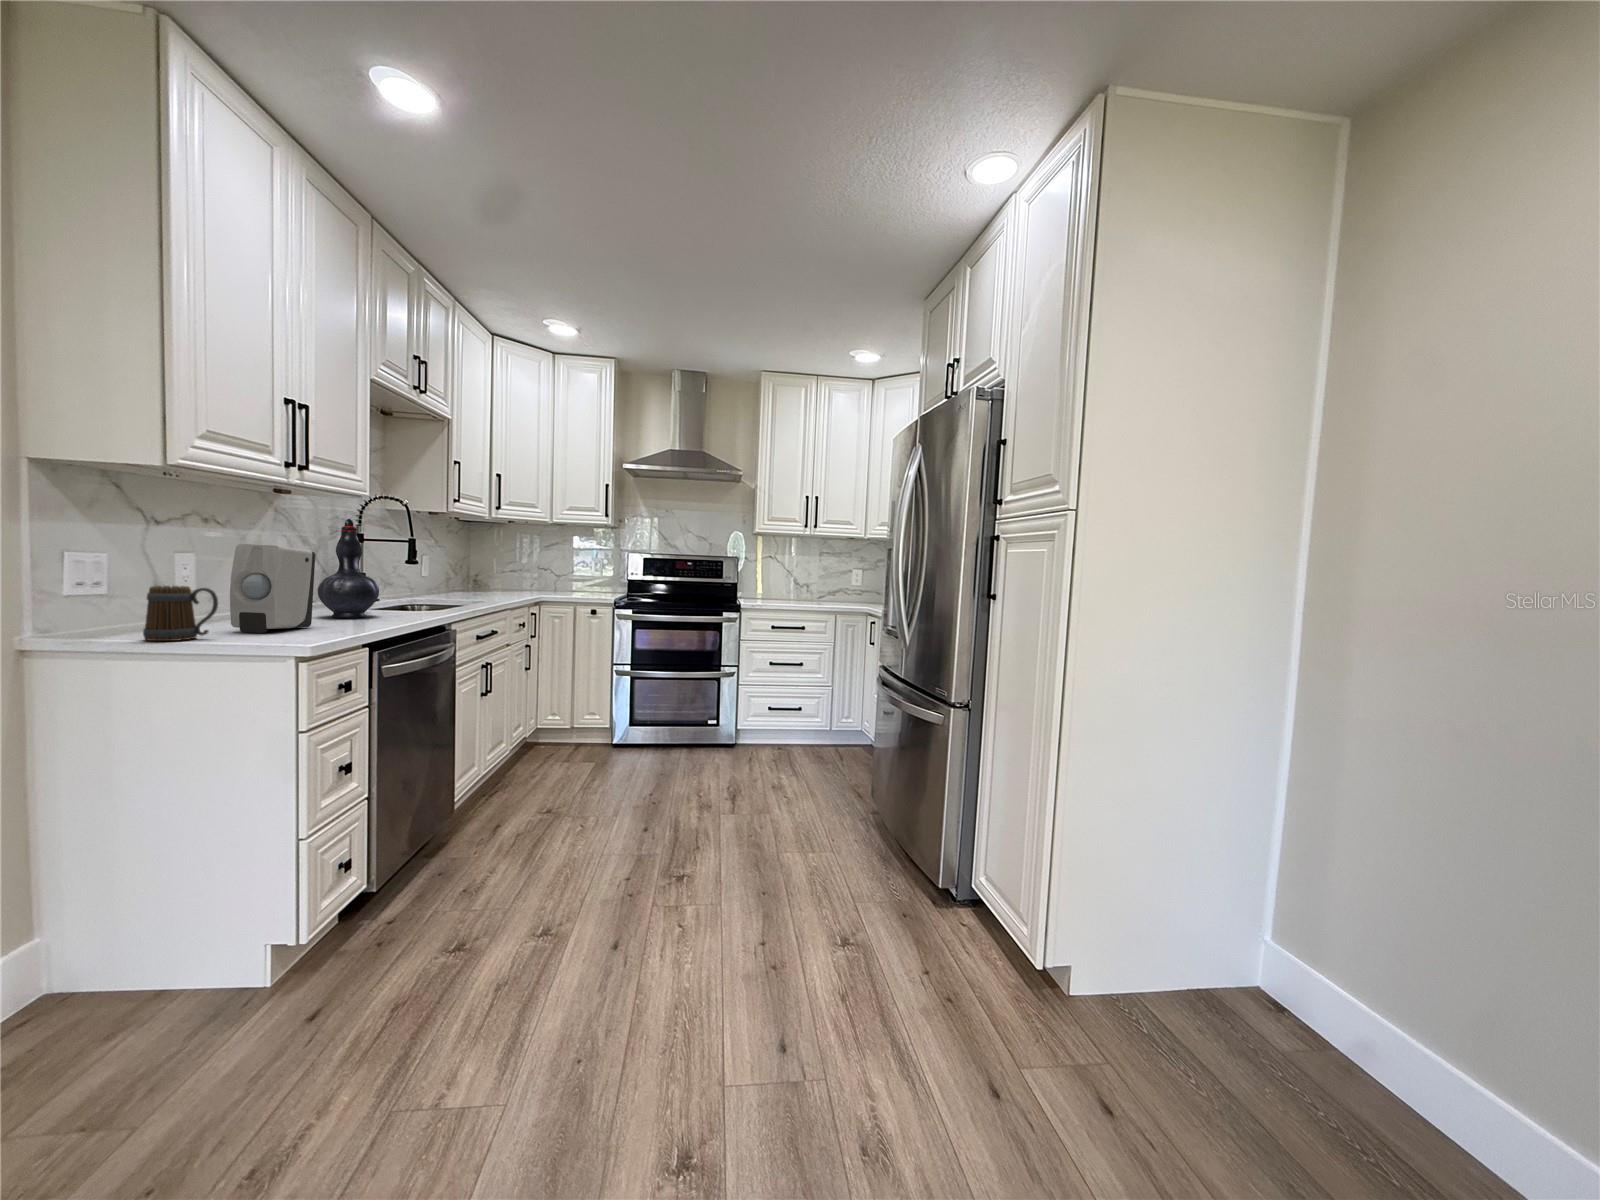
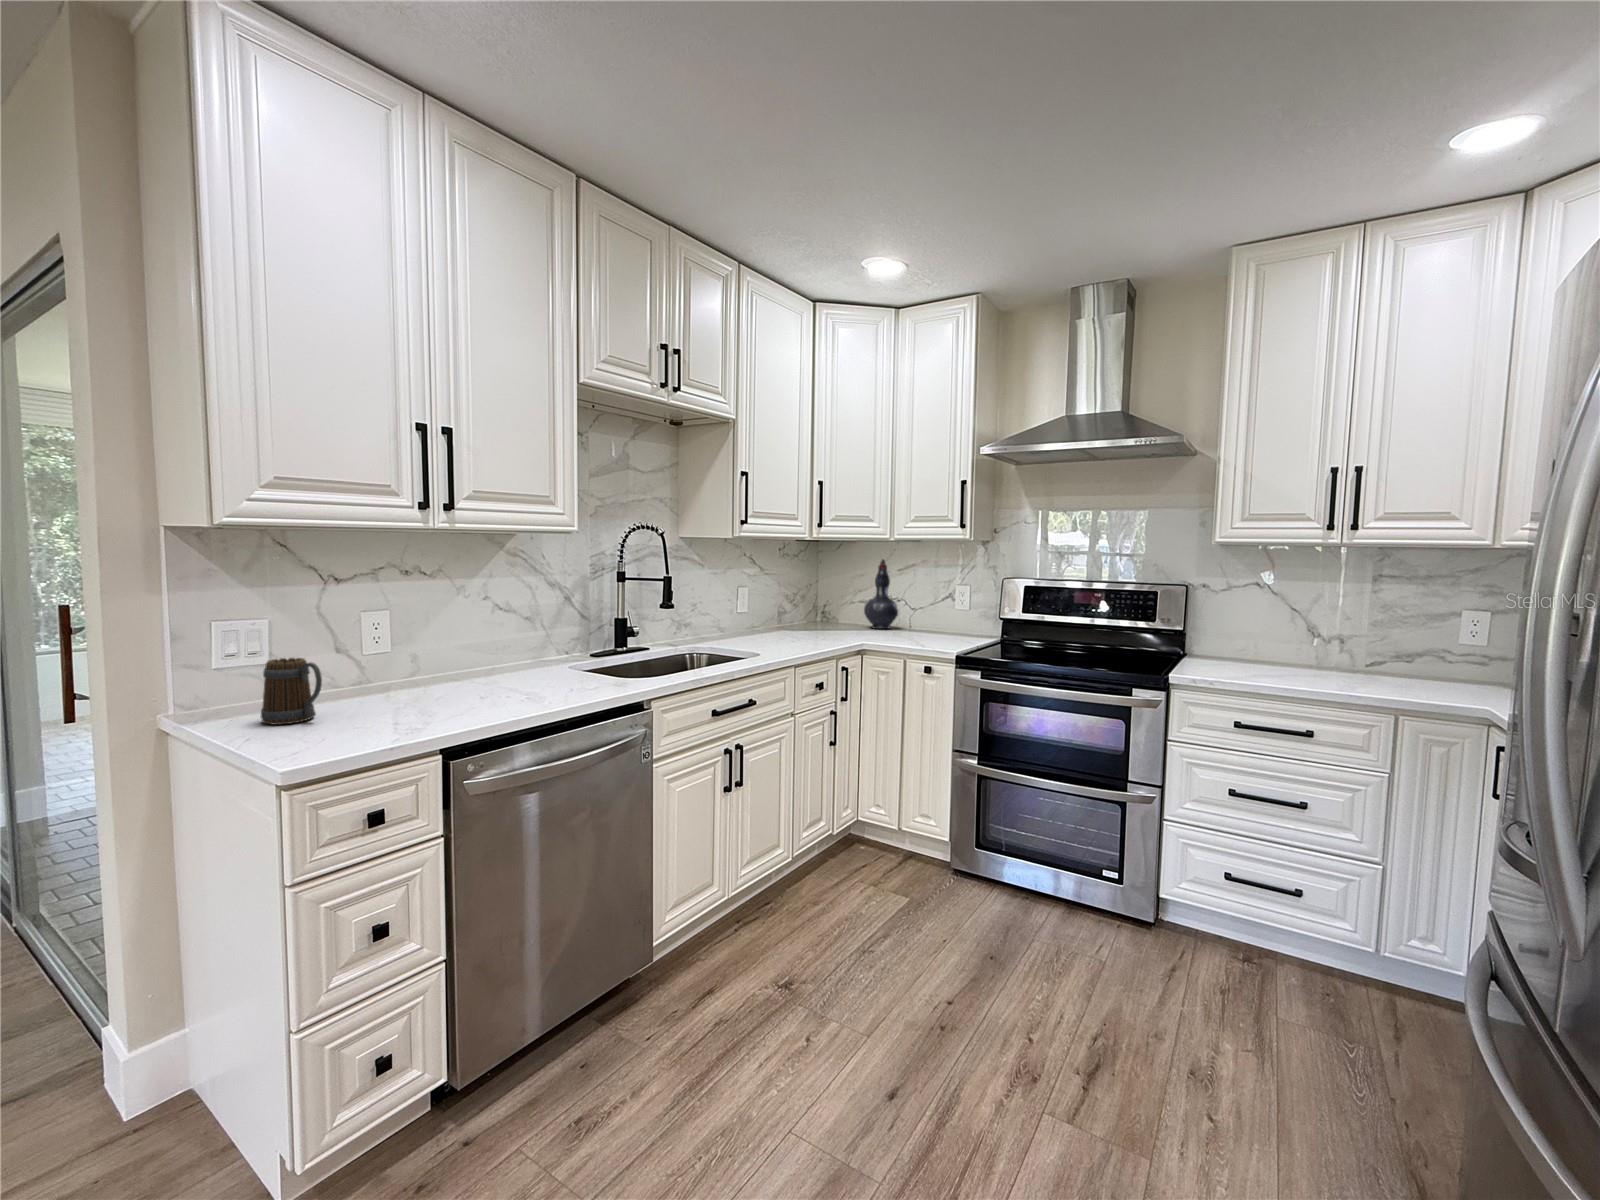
decorative vase: present [318,519,379,618] -> present [864,560,898,629]
soap dispenser: present [230,544,315,633] -> none [366,605,461,714]

